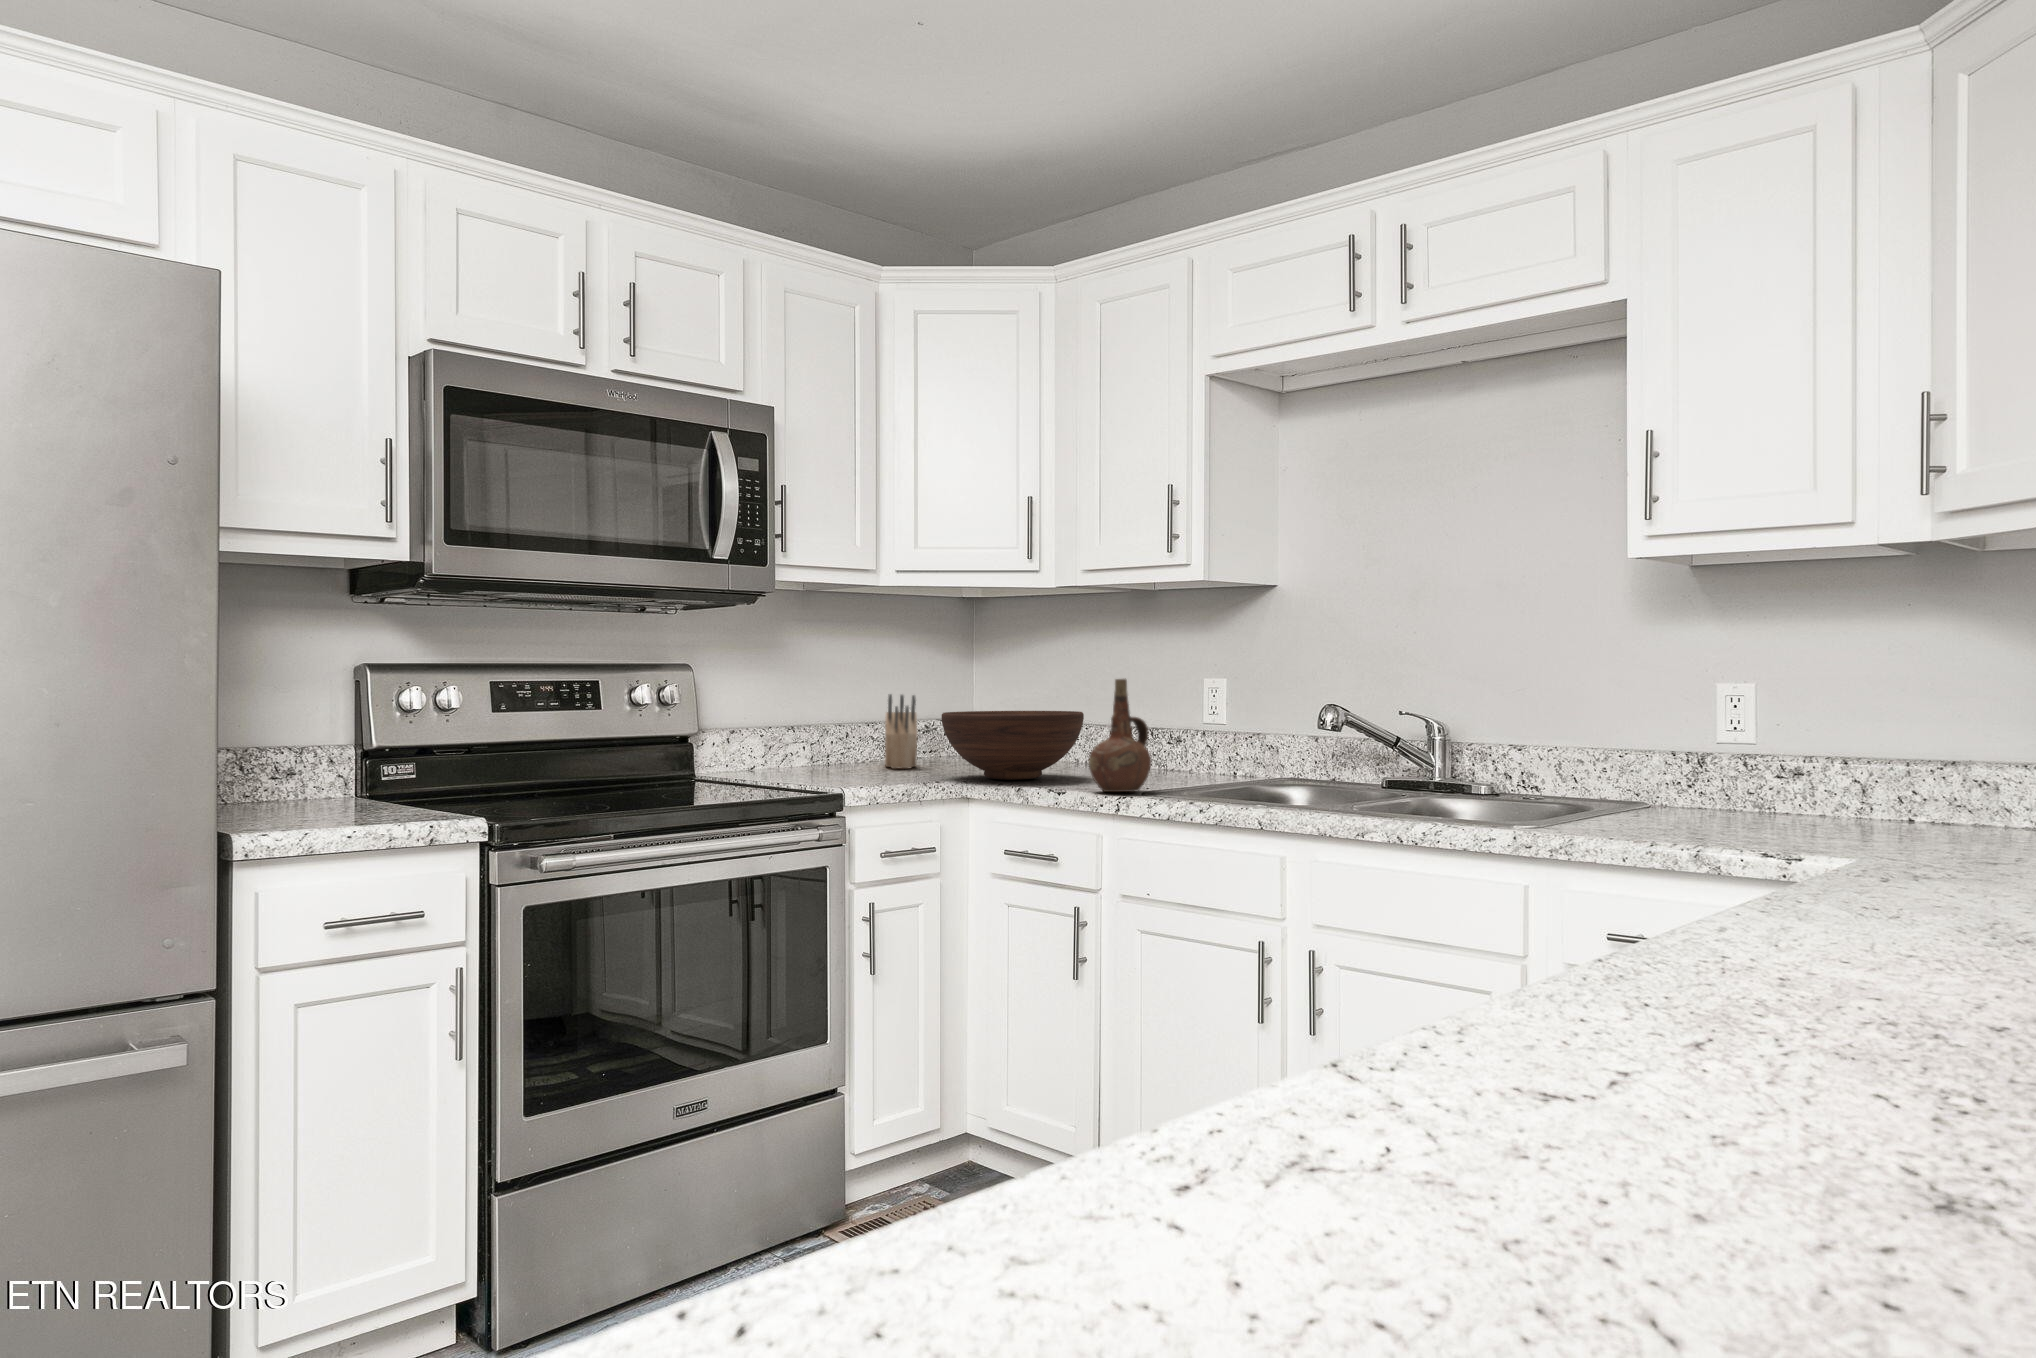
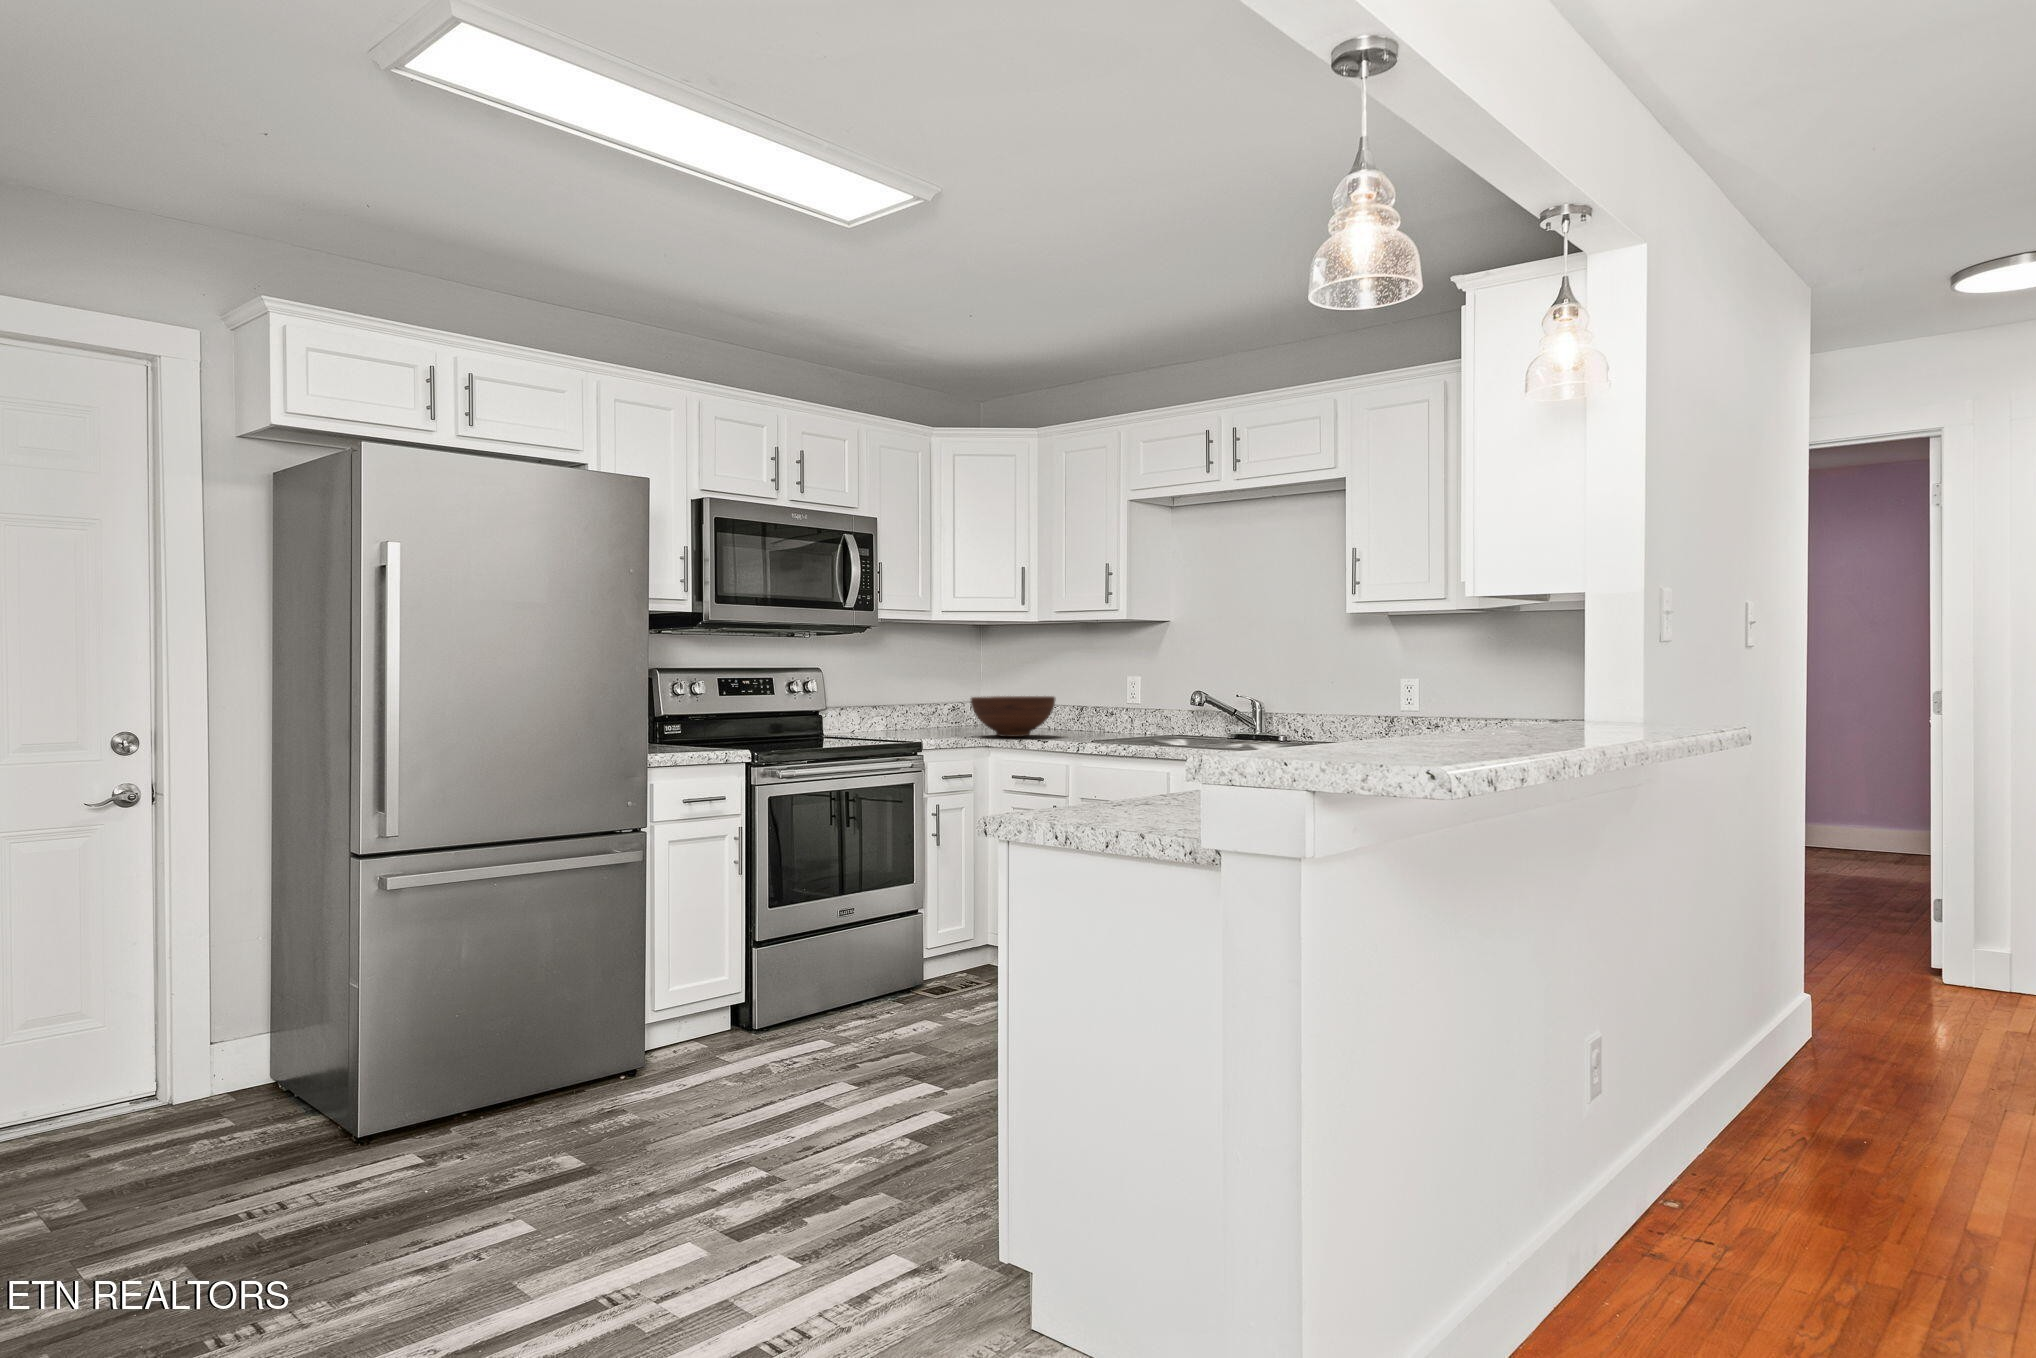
ceramic pitcher: present [1088,679,1151,792] -> none [1061,676,1096,741]
knife block: present [885,694,917,769] -> none [928,686,951,733]

